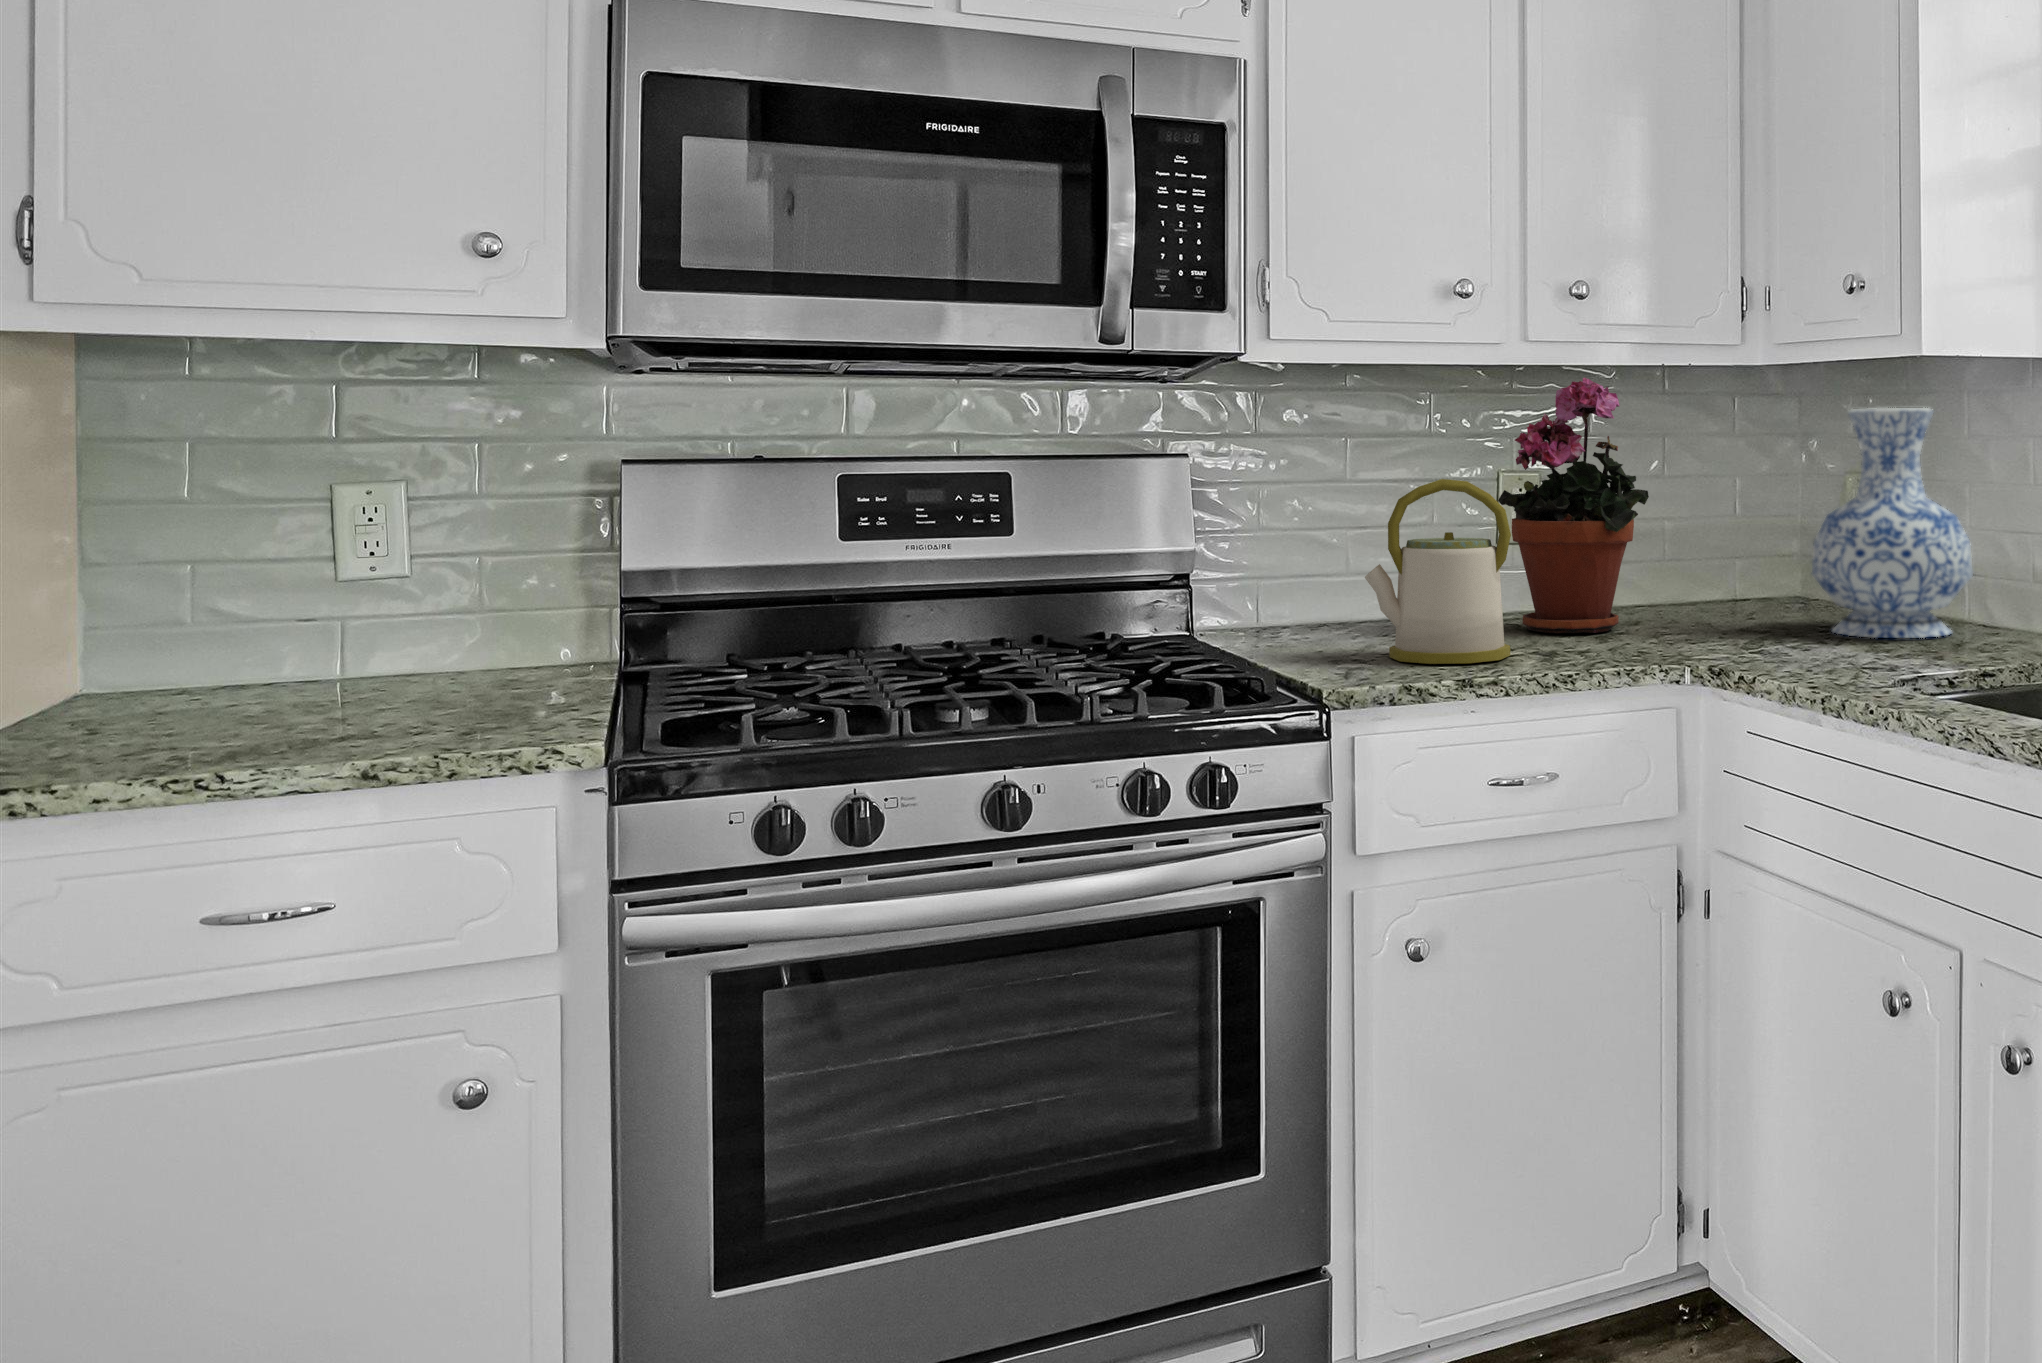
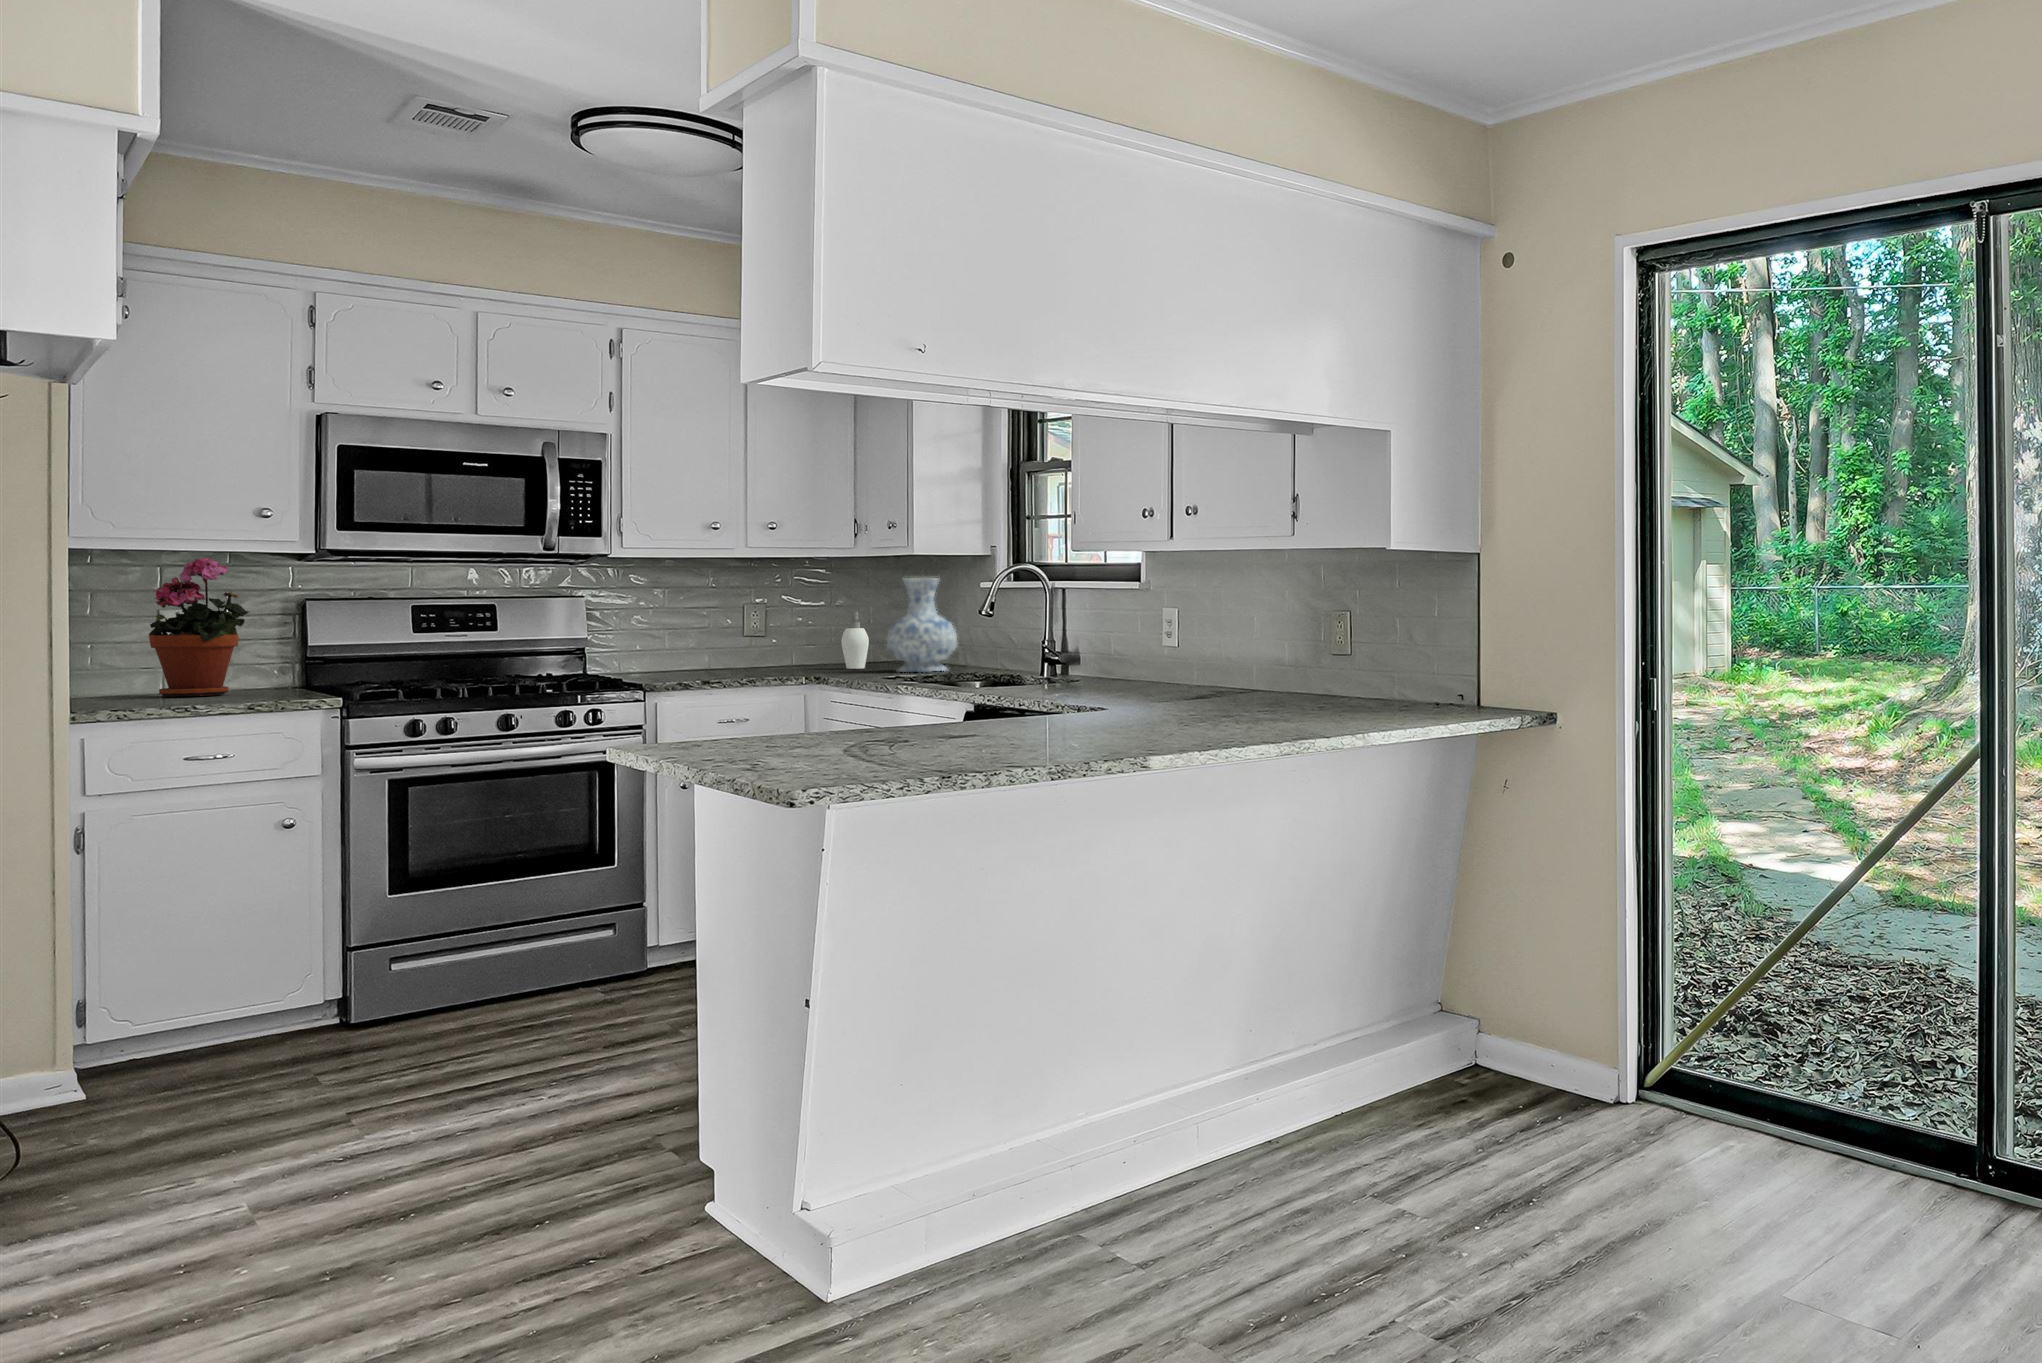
potted plant: present [1498,378,1649,633] -> present [149,557,249,697]
kettle: present [1365,479,1511,664] -> none [668,606,736,679]
soap dispenser: none [1687,485,1744,615] -> present [841,612,869,669]

